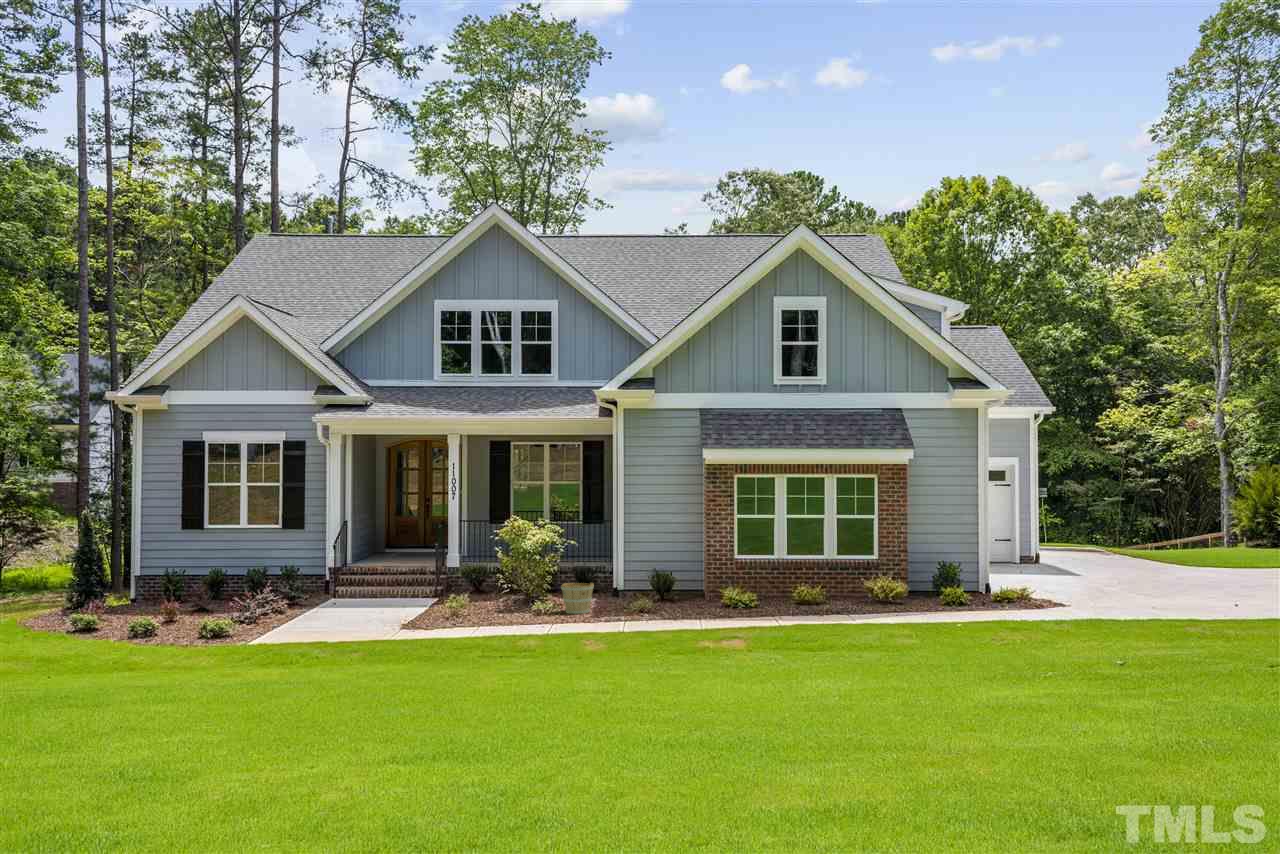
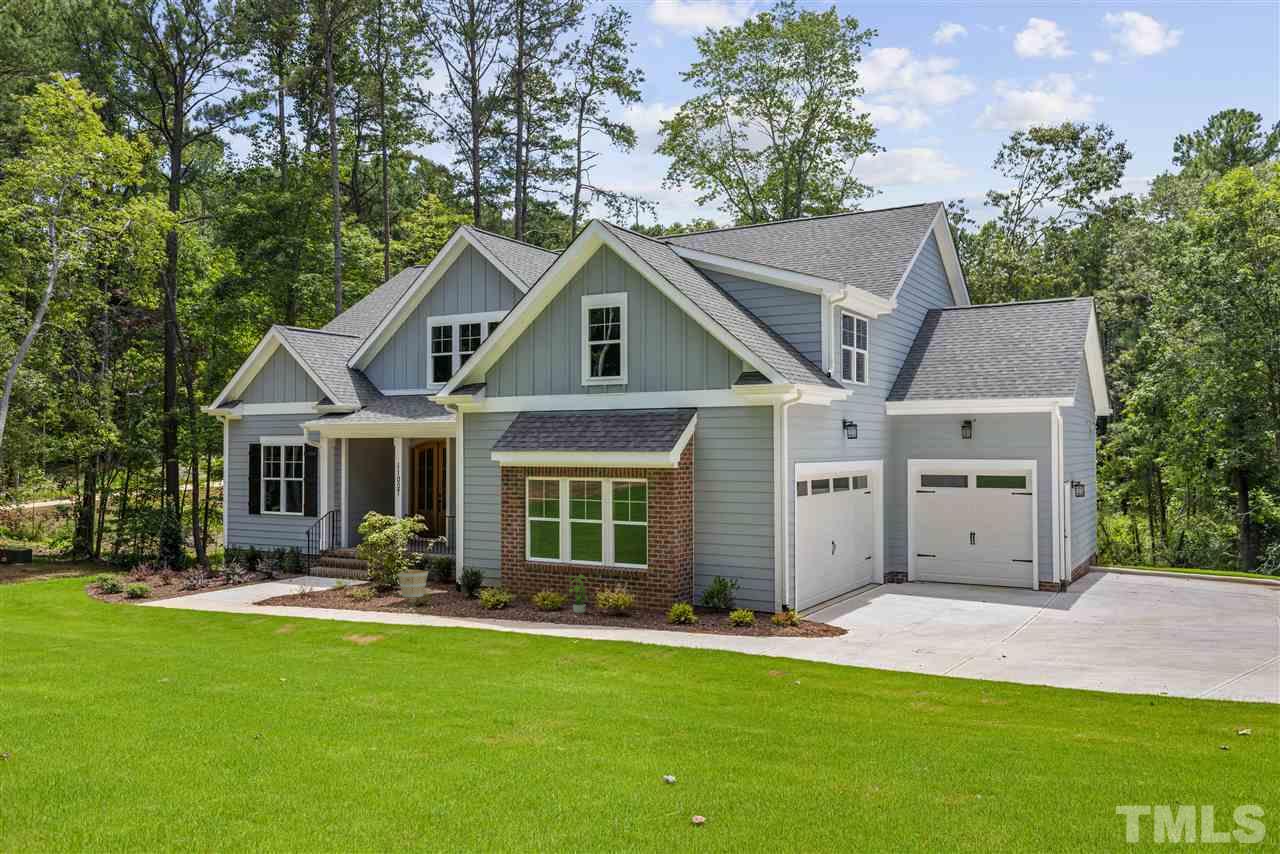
potted plant: none [798,569,822,607] -> present [570,575,586,613]

